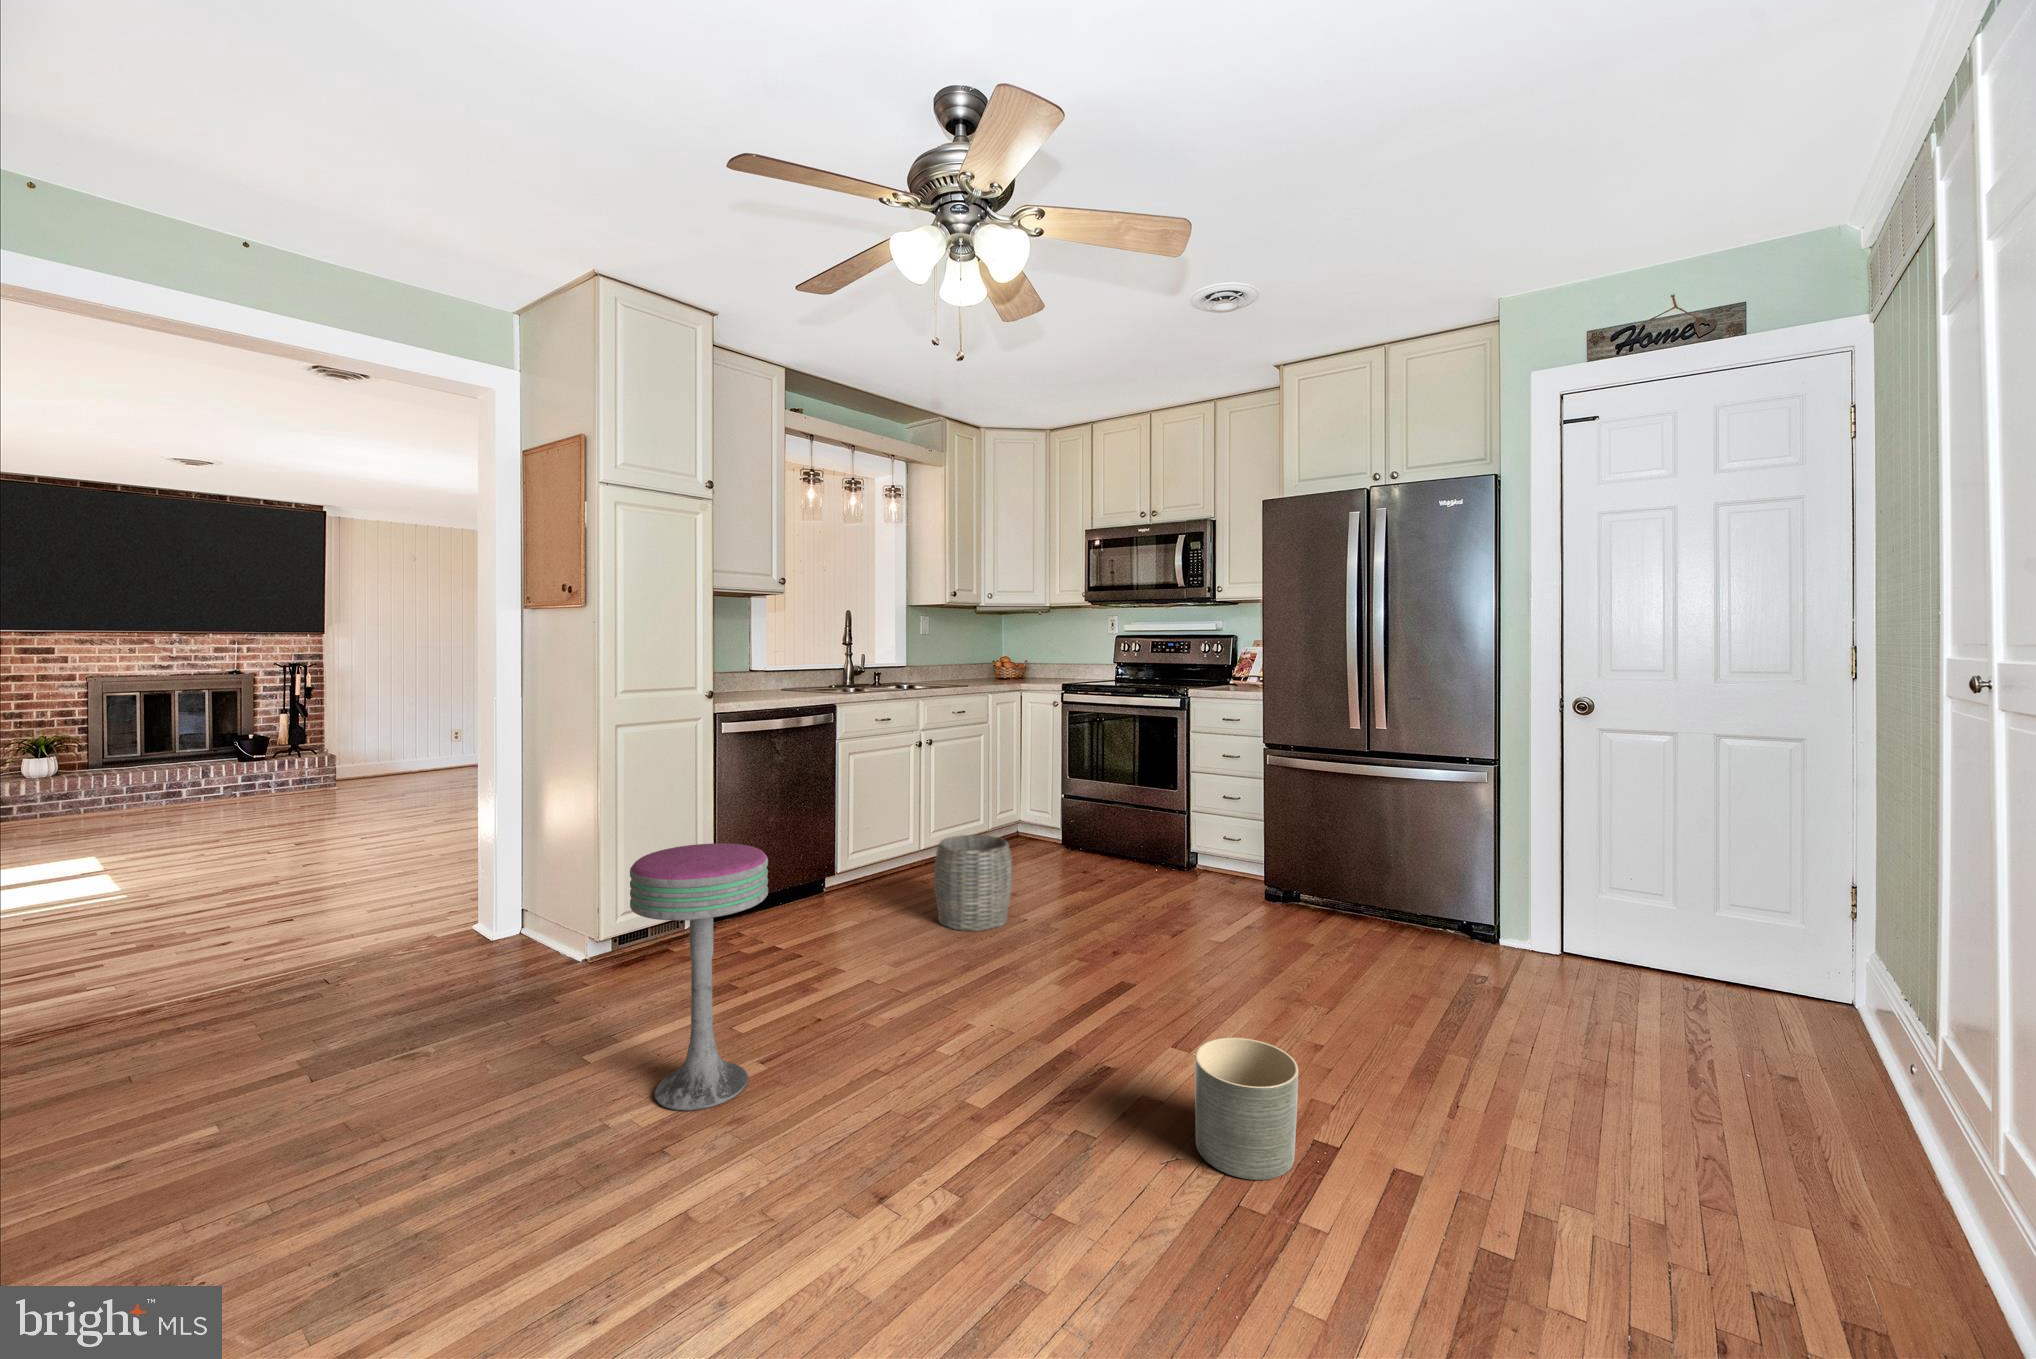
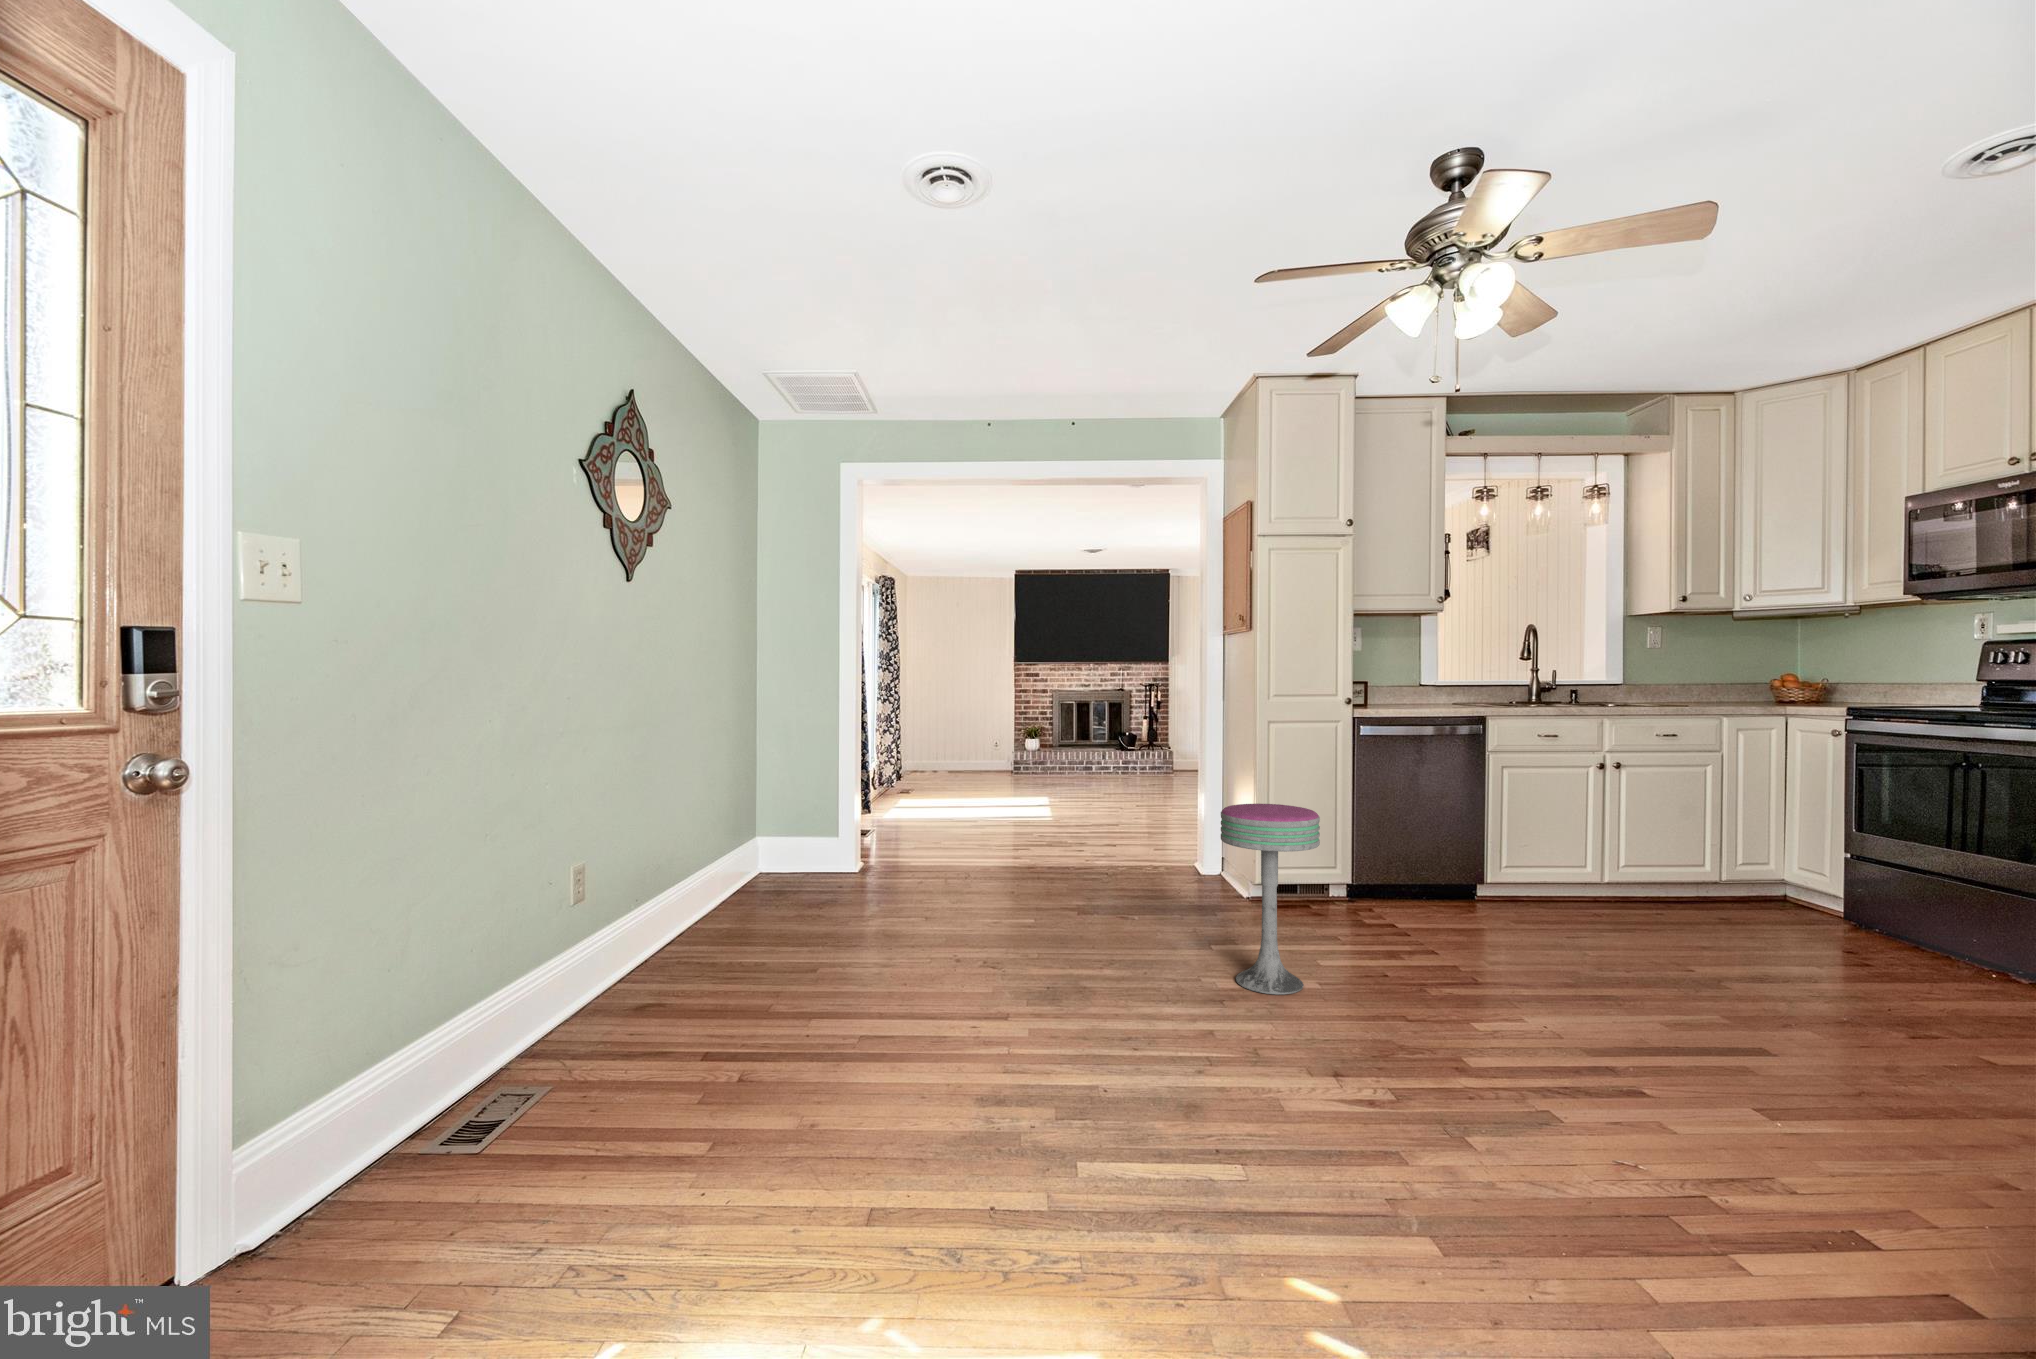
woven basket: present [934,835,1012,931] -> none [1574,864,1679,971]
planter: present [1195,1038,1298,1180] -> none [1672,1077,1821,1240]

